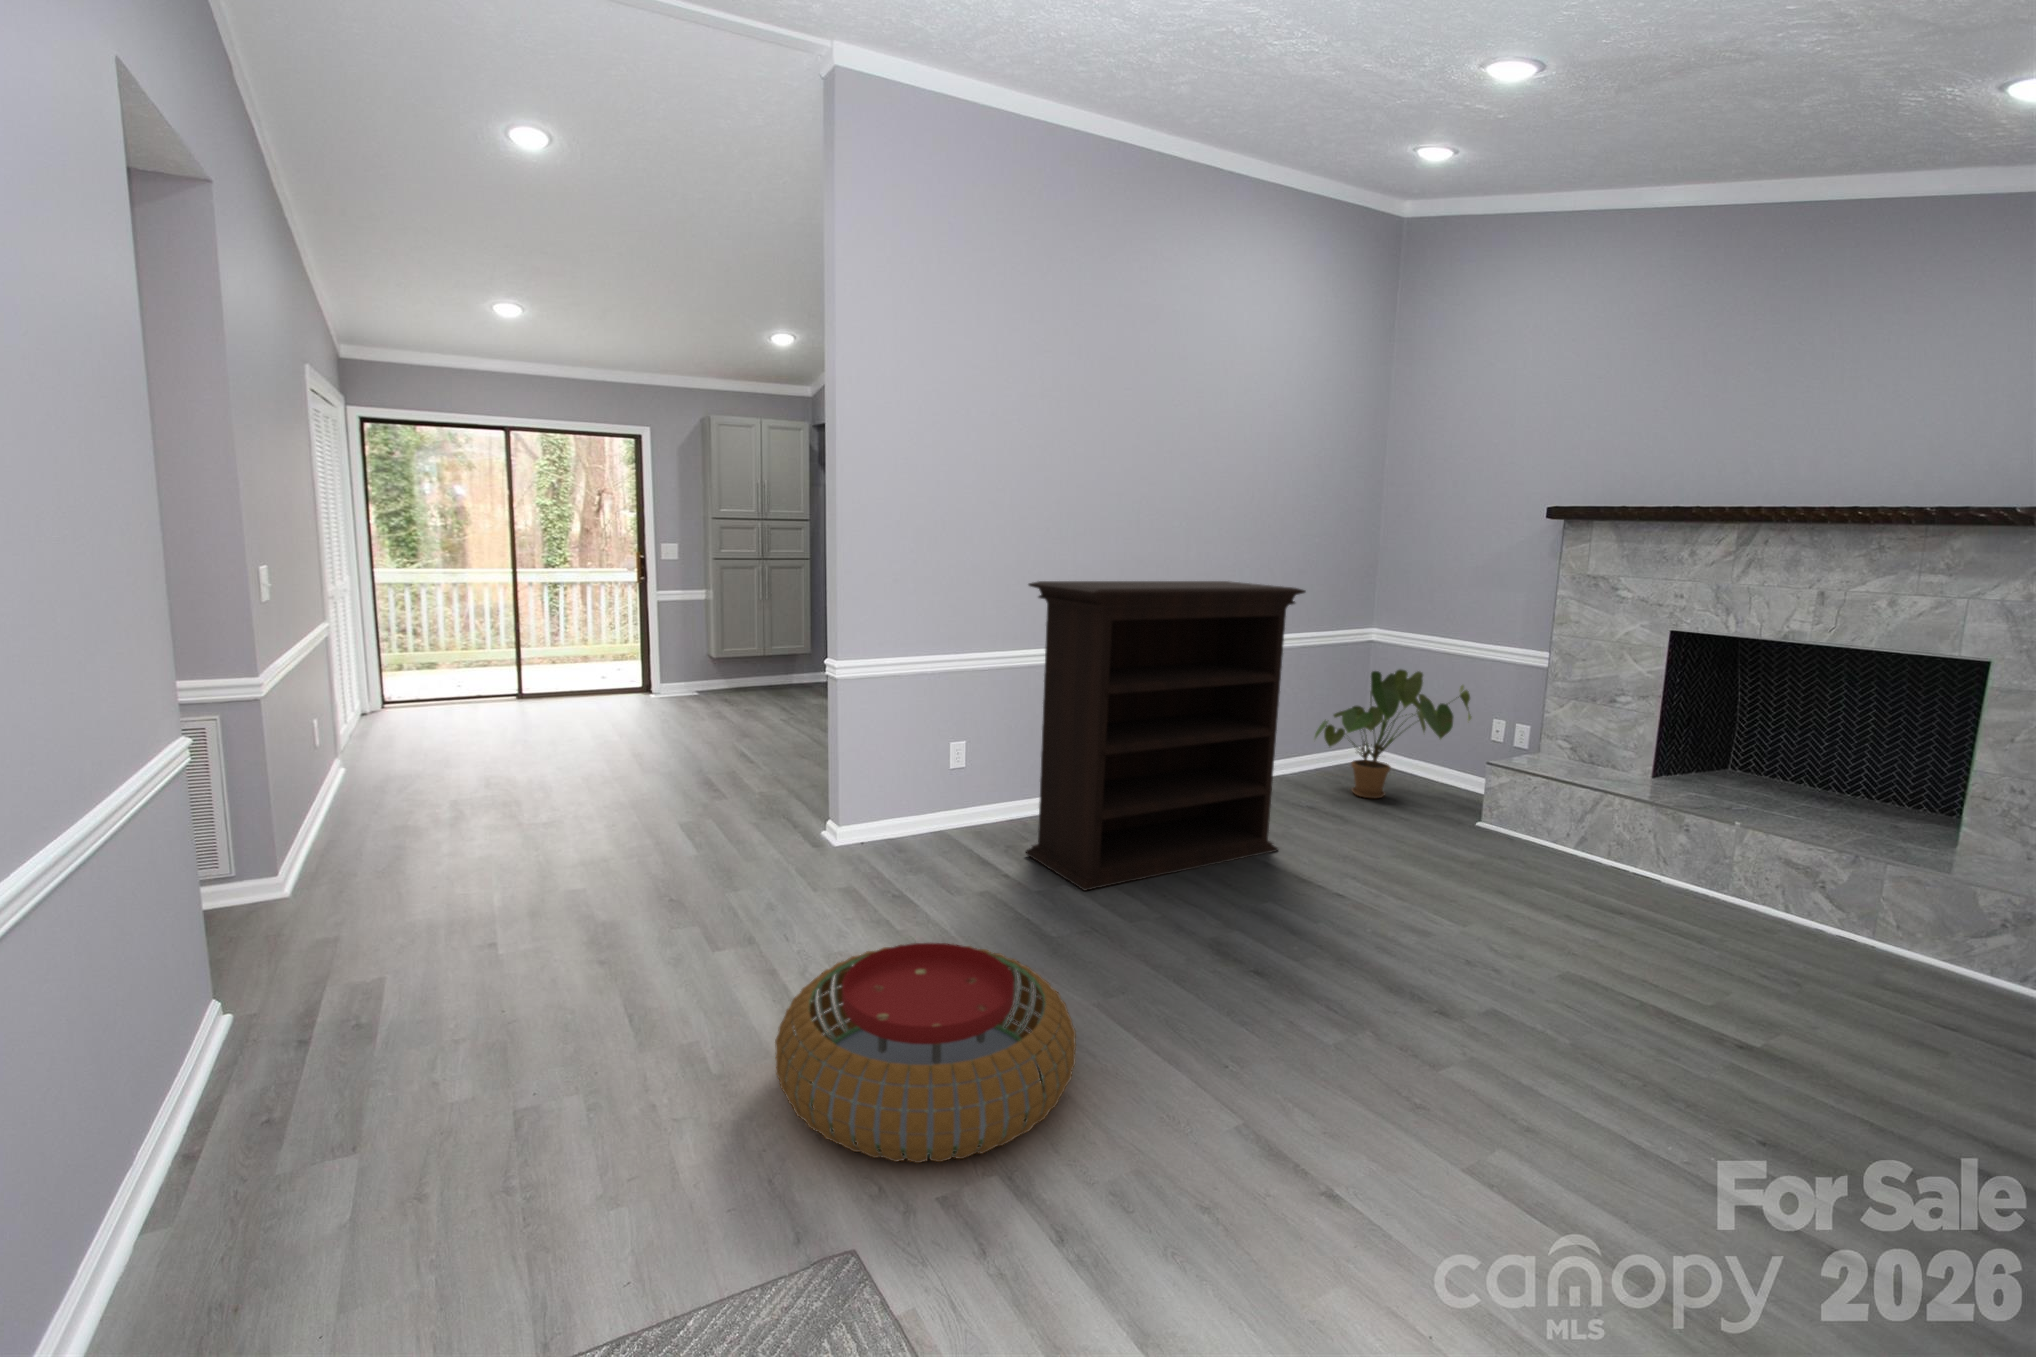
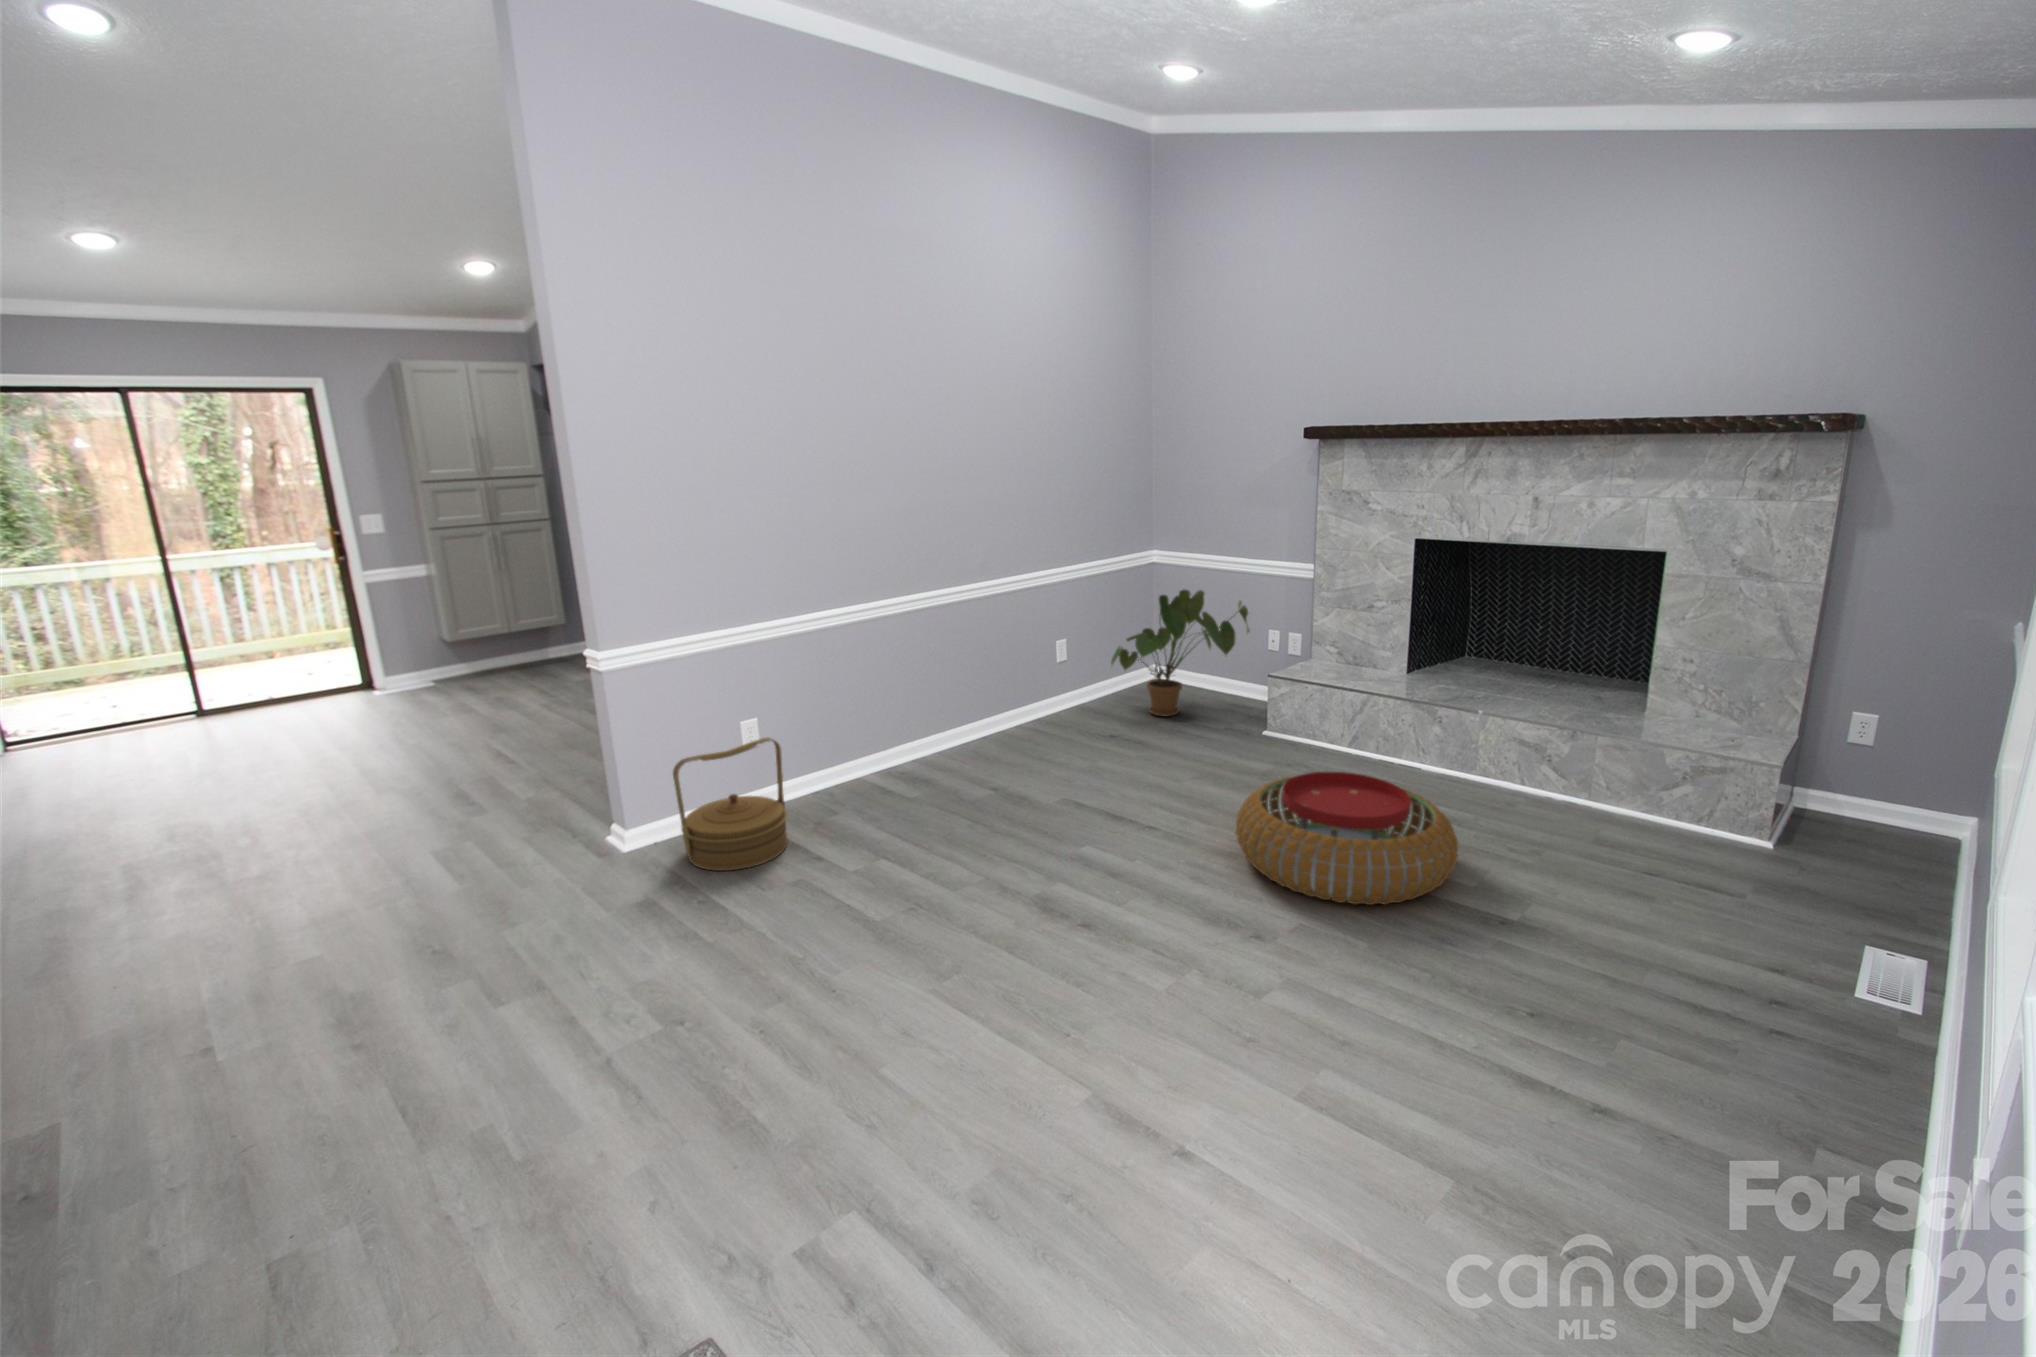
bookshelf: present [1026,581,1306,890] -> none [809,521,1096,863]
woven basket: none [887,759,983,875] -> present [673,738,788,871]
pouf: present [775,943,1076,1163] -> present [1236,772,1458,905]

